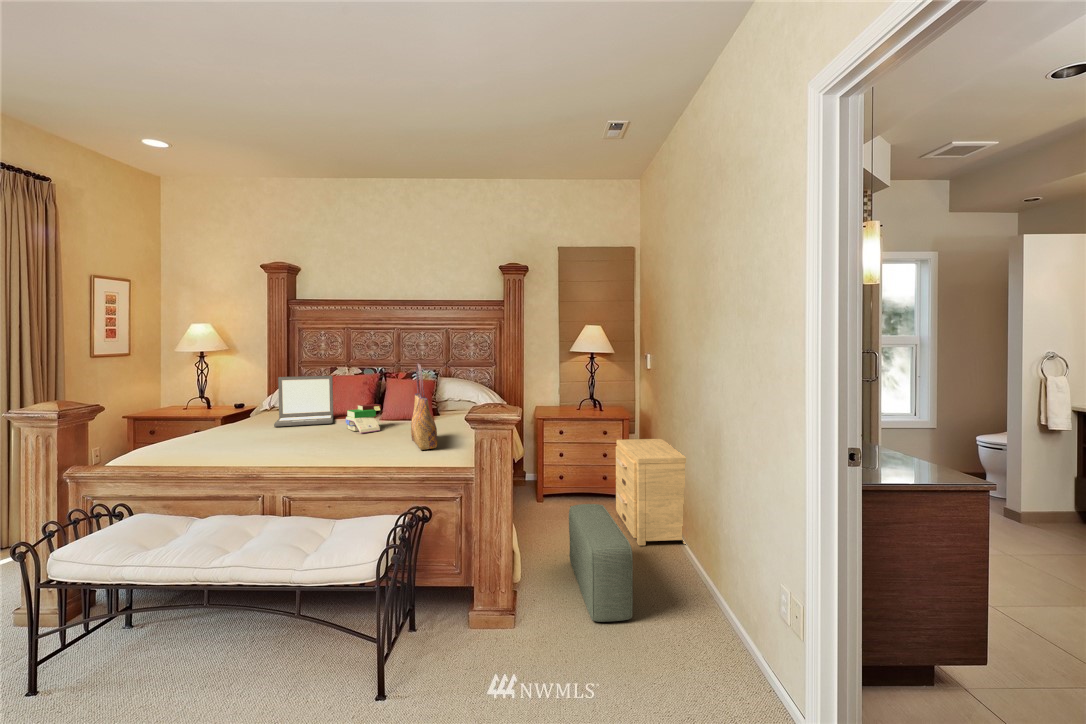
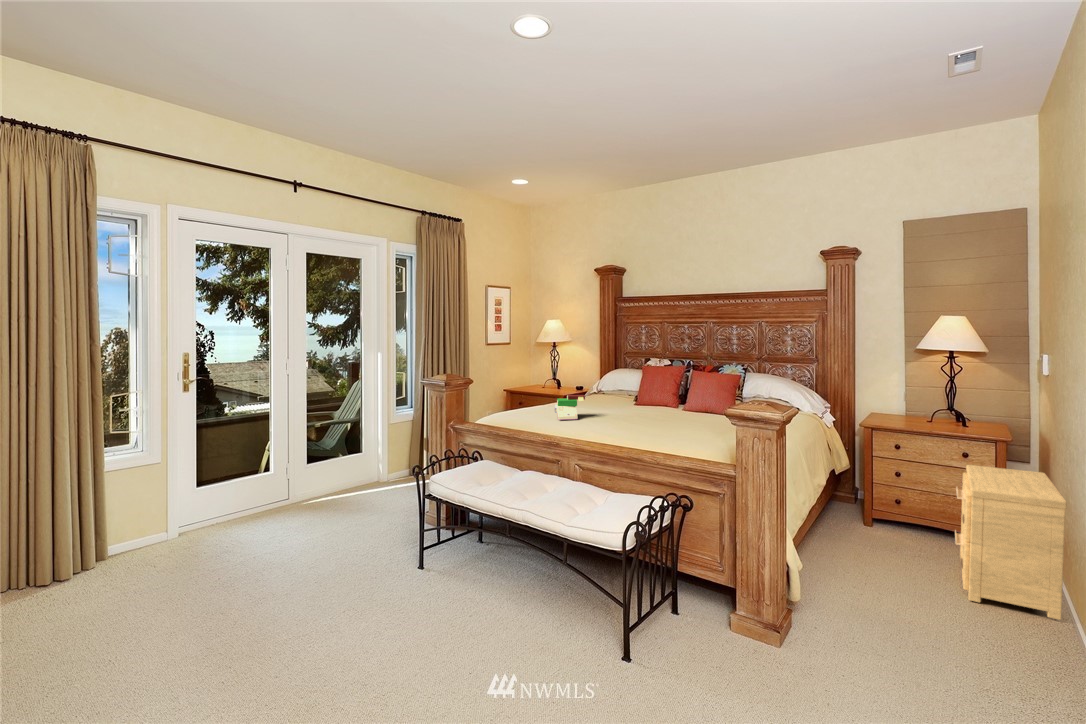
tote bag: present [411,364,437,450] -> none [683,360,704,442]
laptop: present [274,376,333,427] -> none [588,366,639,410]
book: present [346,404,381,433] -> present [555,395,585,420]
pouf: present [569,504,633,622] -> none [846,529,907,666]

